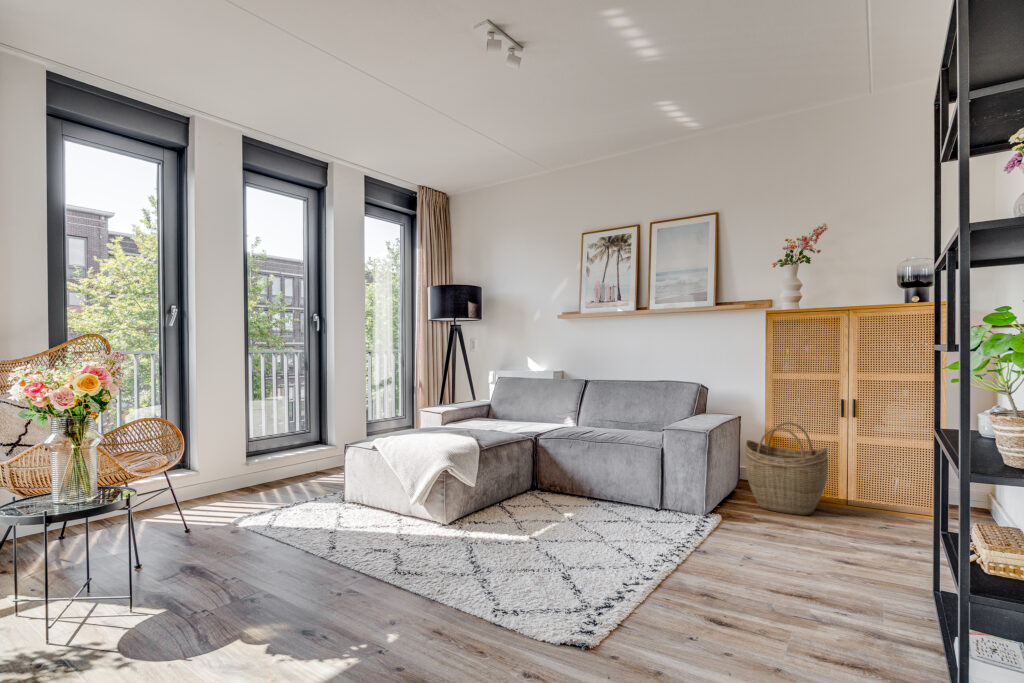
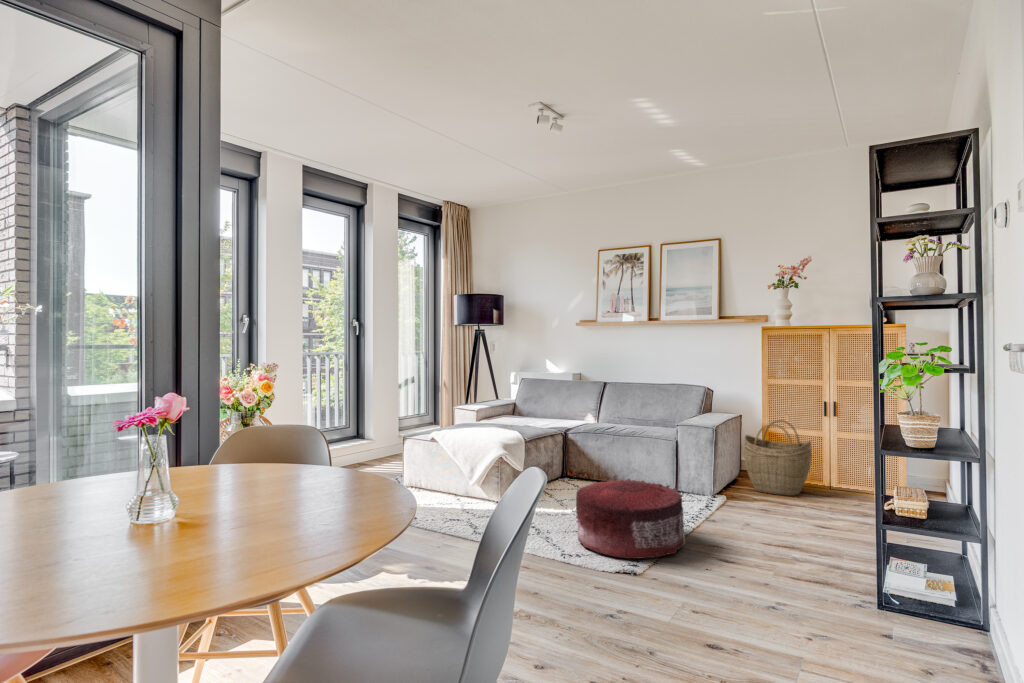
pouf: none [520,500,663,617] -> present [576,479,685,558]

